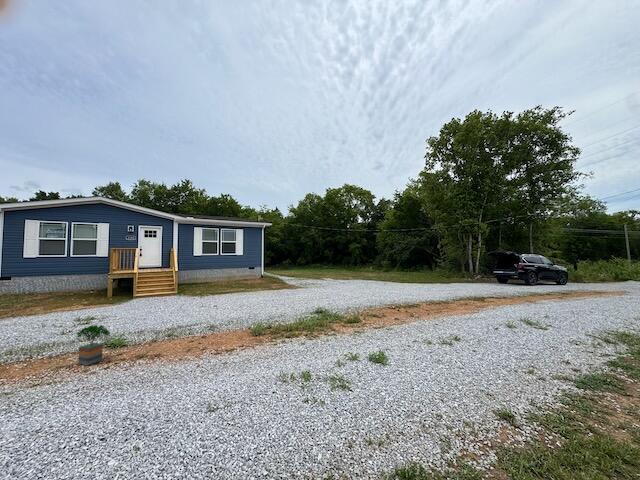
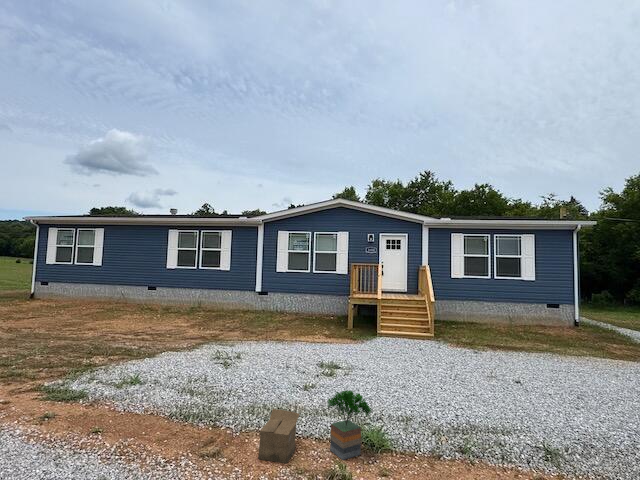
cardboard box: none [12,347,52,382] -> present [258,409,300,463]

